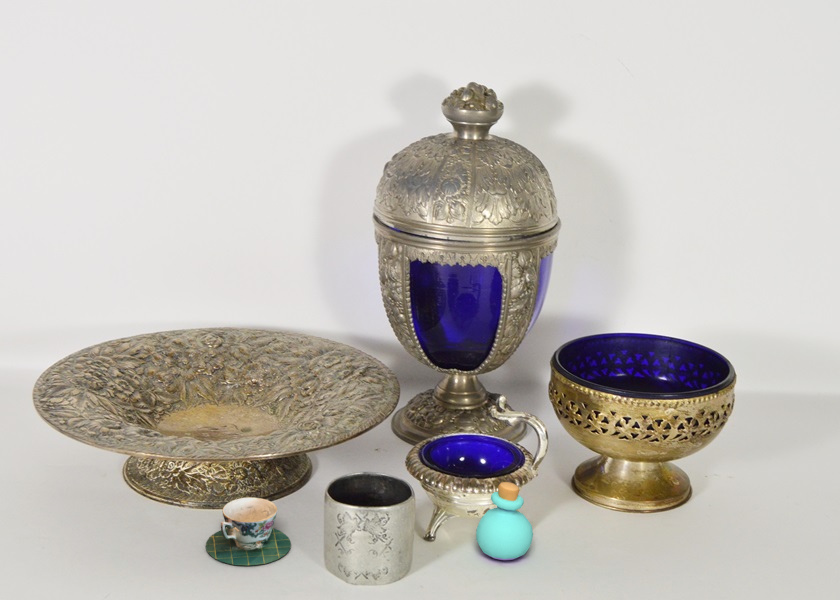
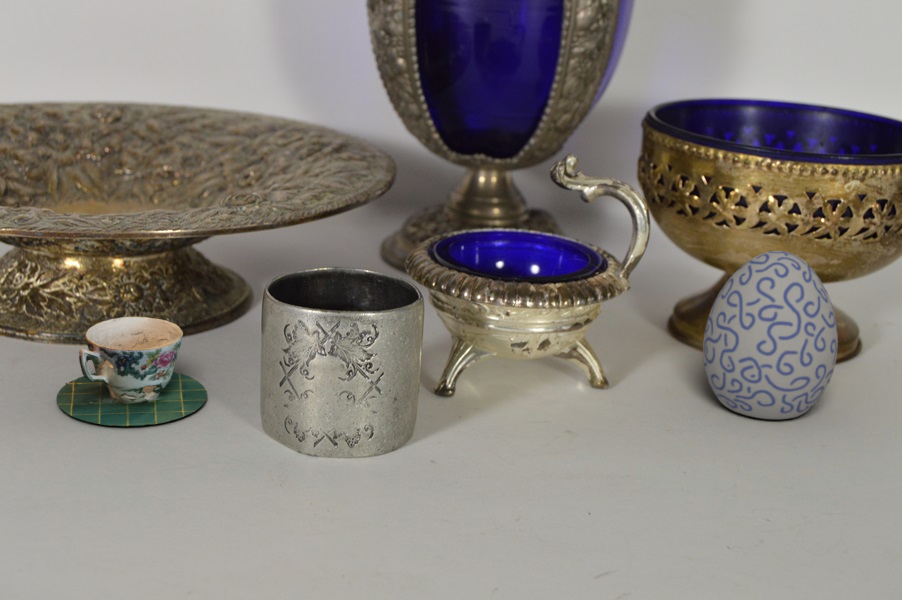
decorative egg: none [582,454,659,554] -> present [703,251,838,419]
perfume bottle: present [476,482,533,560] -> none [527,290,626,425]

